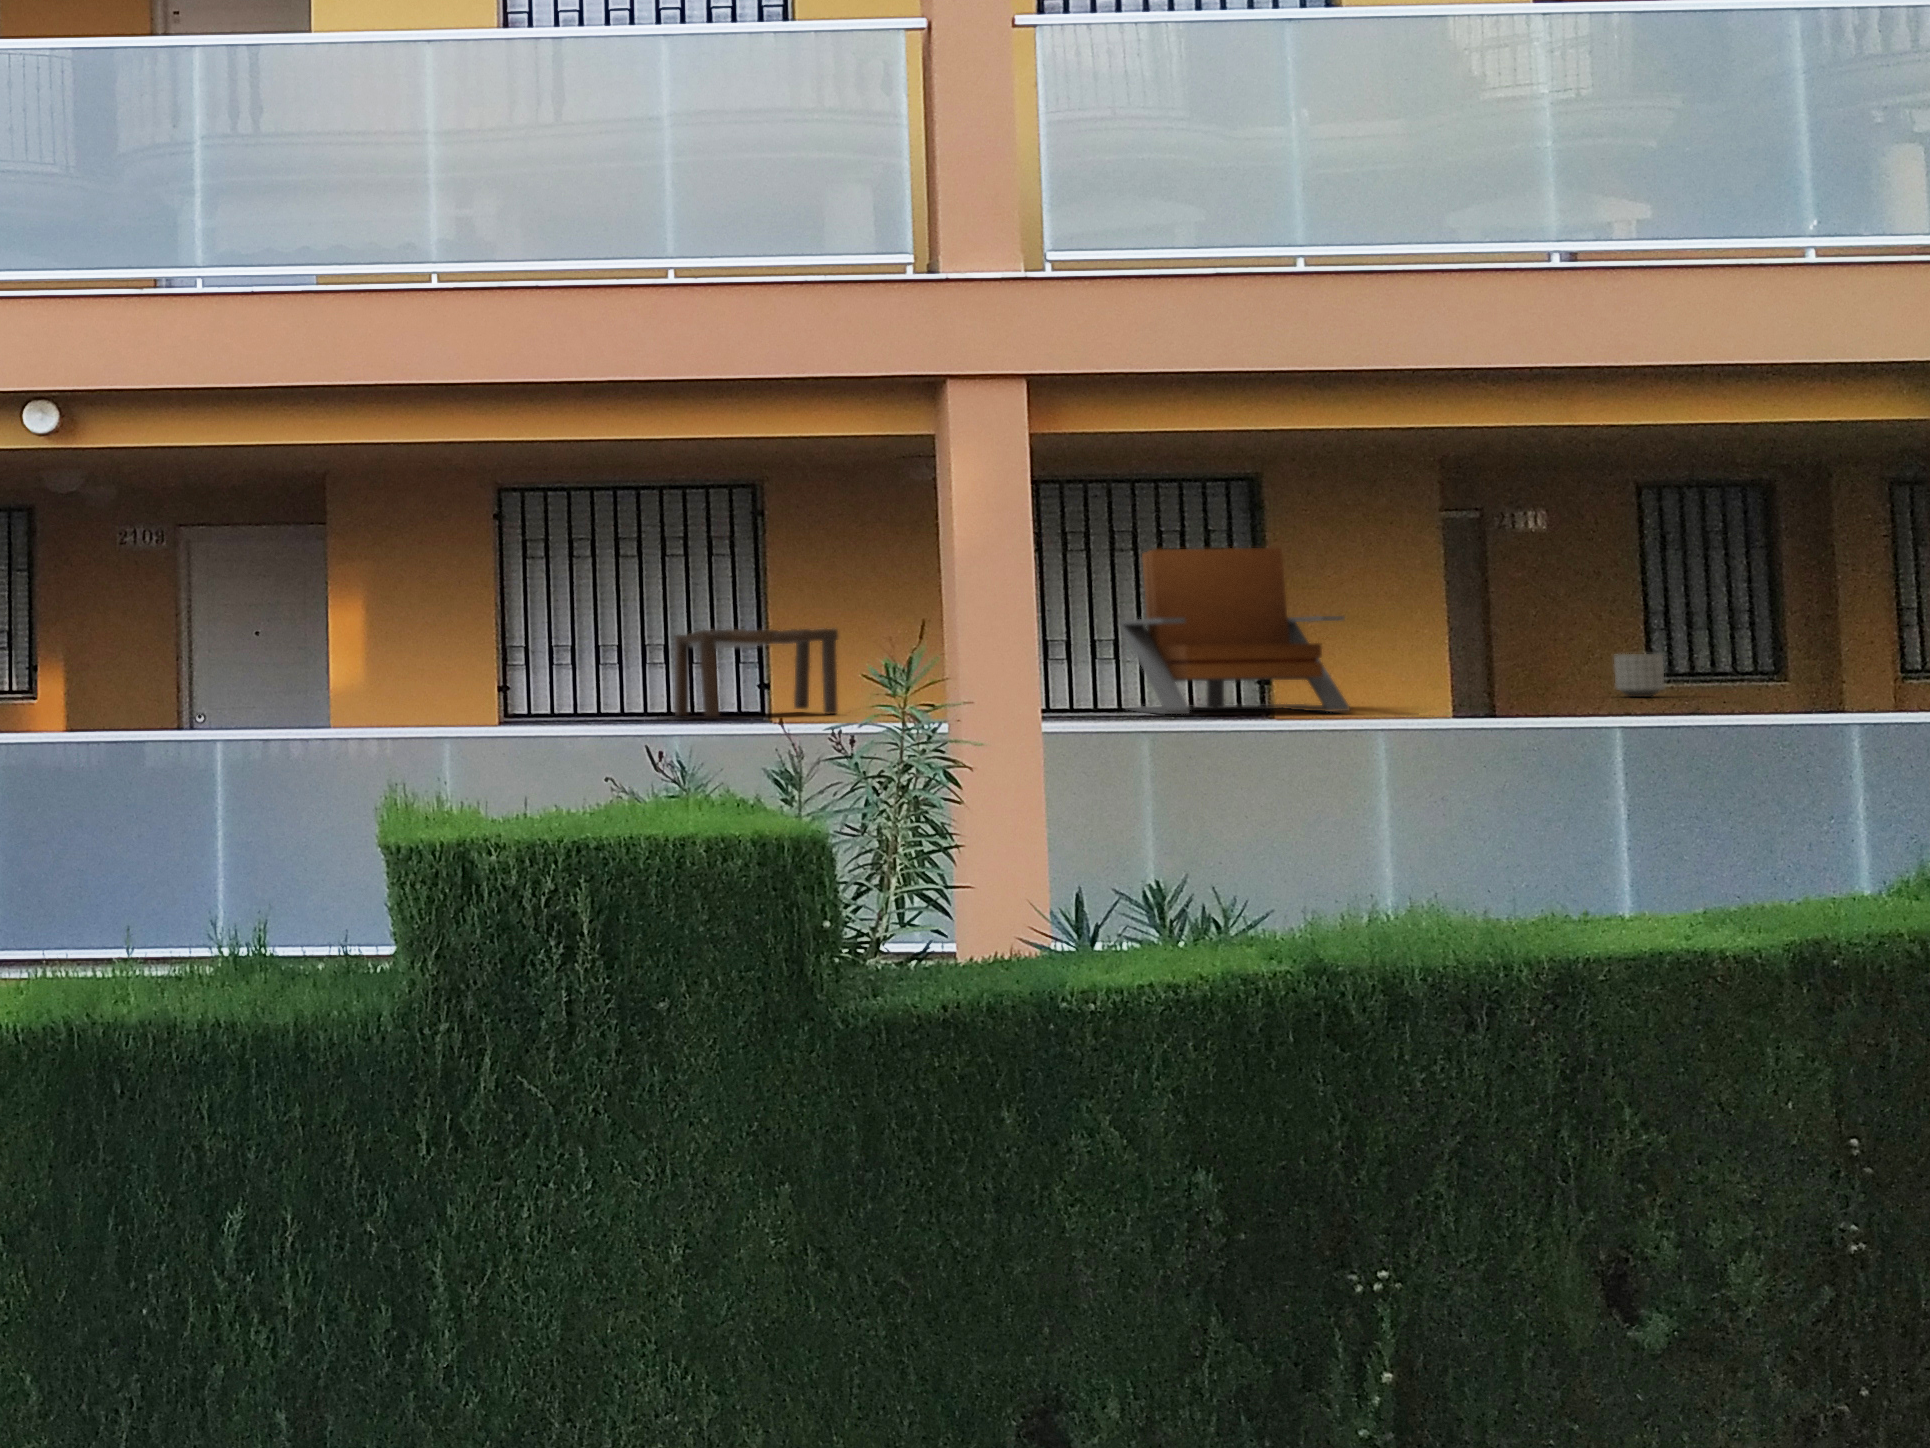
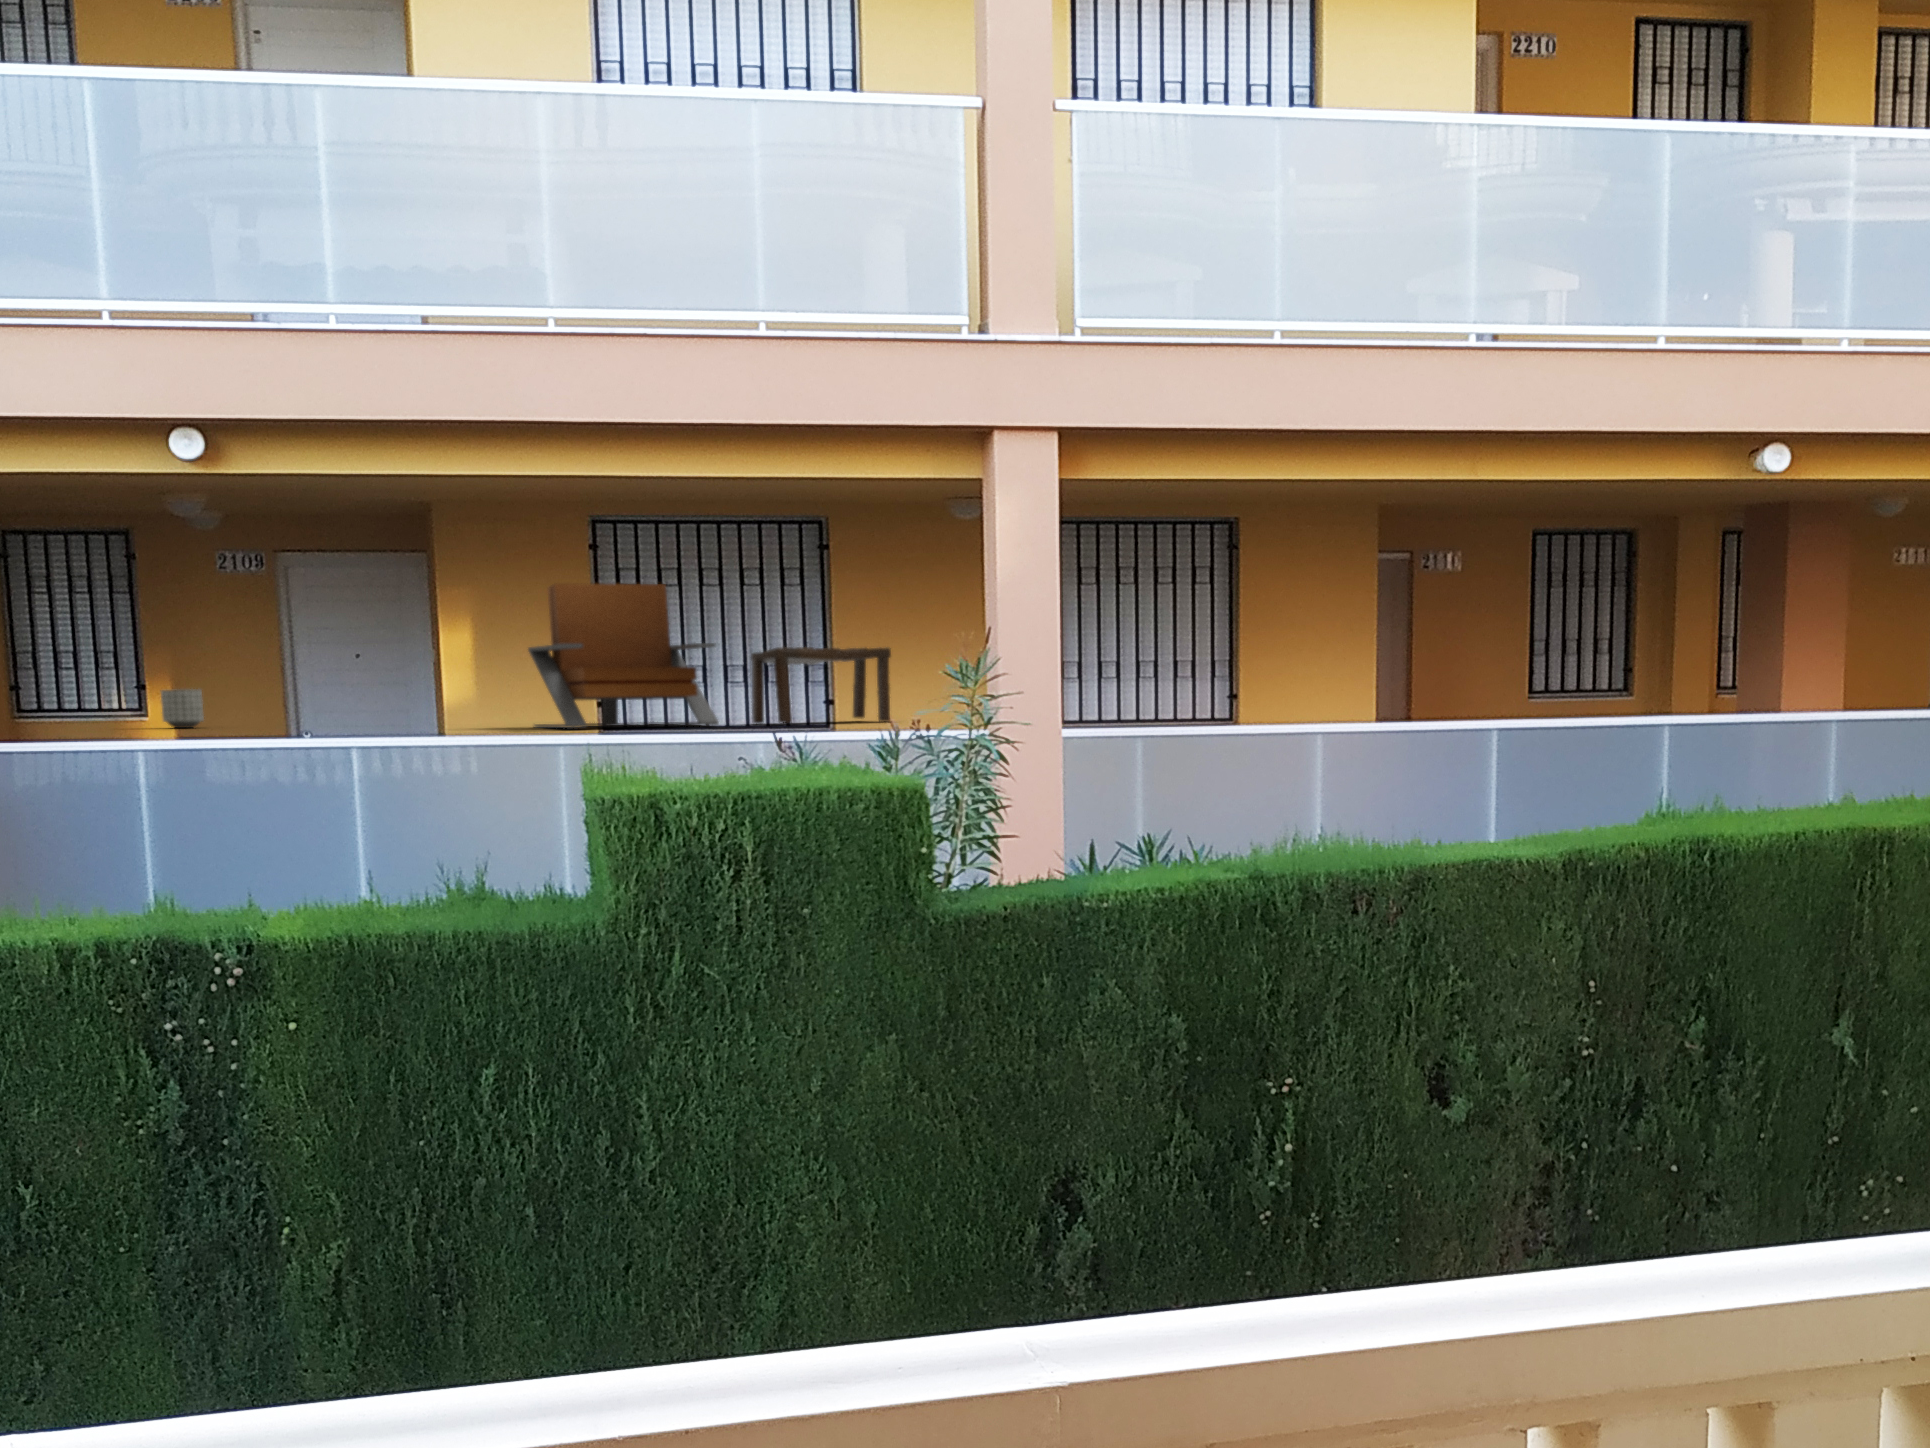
lounge chair: present [1120,548,1350,714] -> present [528,583,719,728]
planter: present [1614,654,1664,697] -> present [161,689,204,728]

